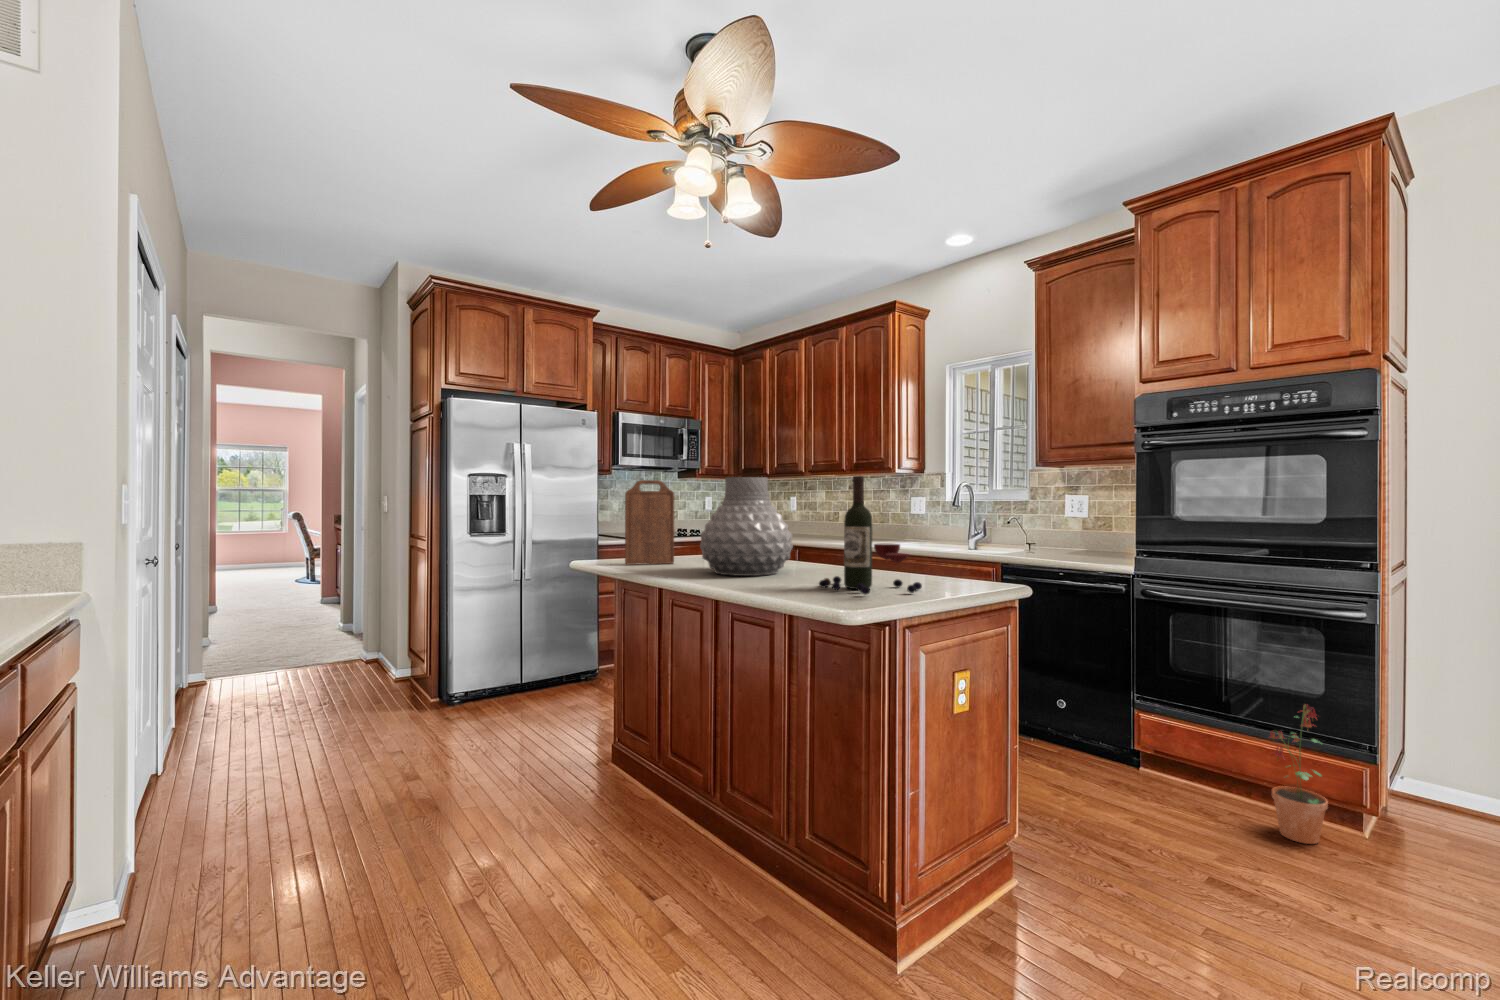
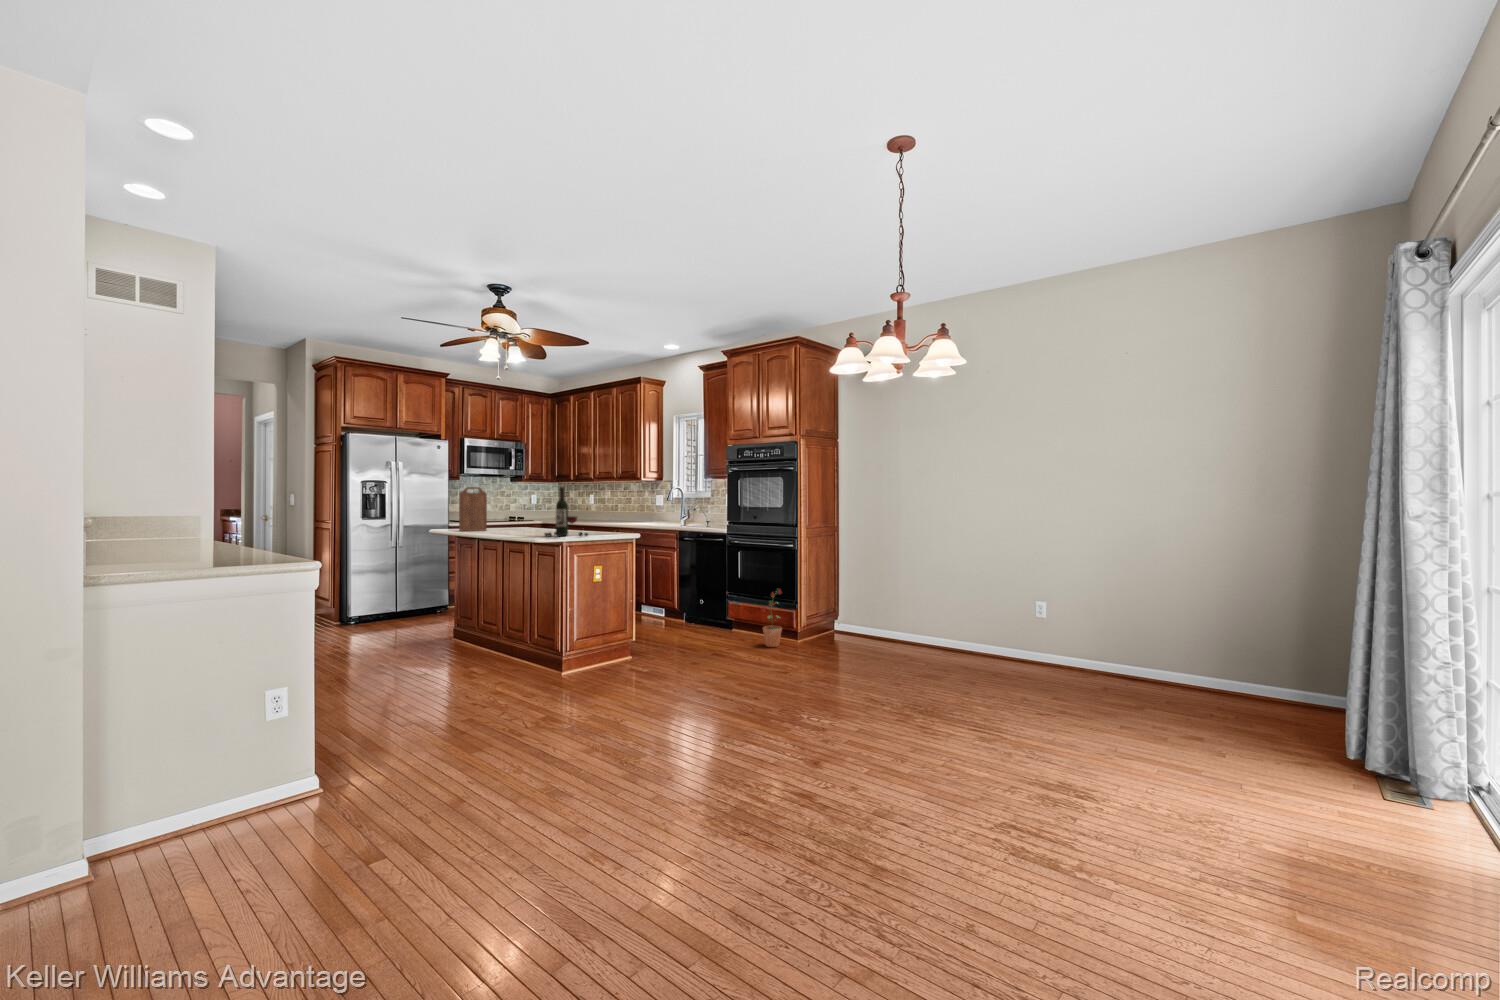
vase: present [700,477,793,576] -> none [496,487,544,534]

